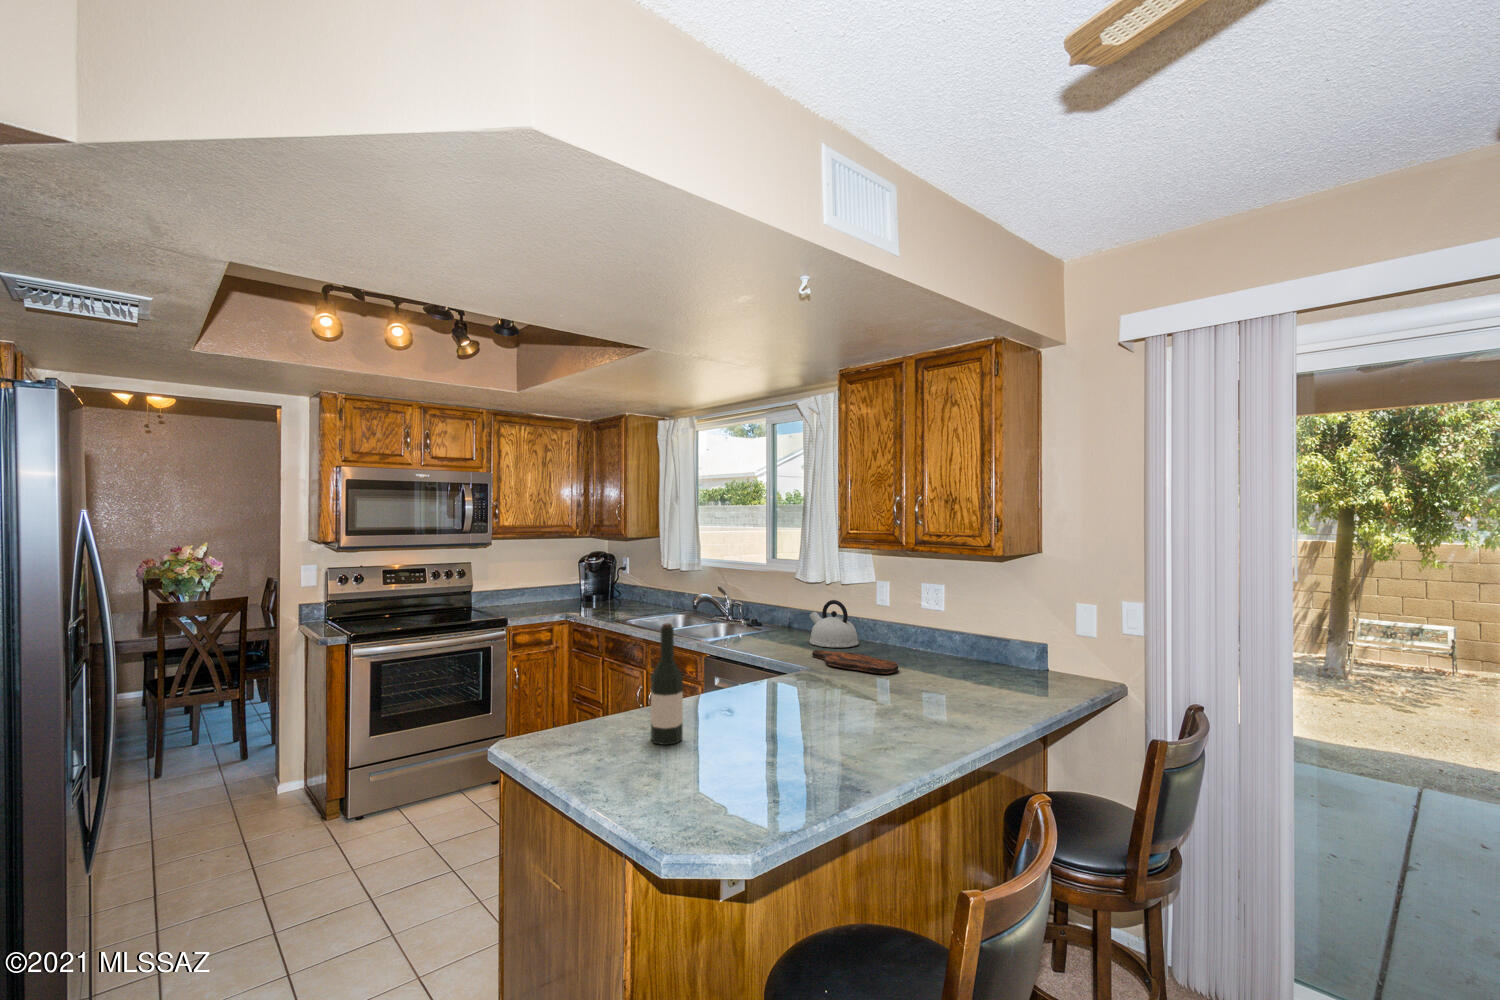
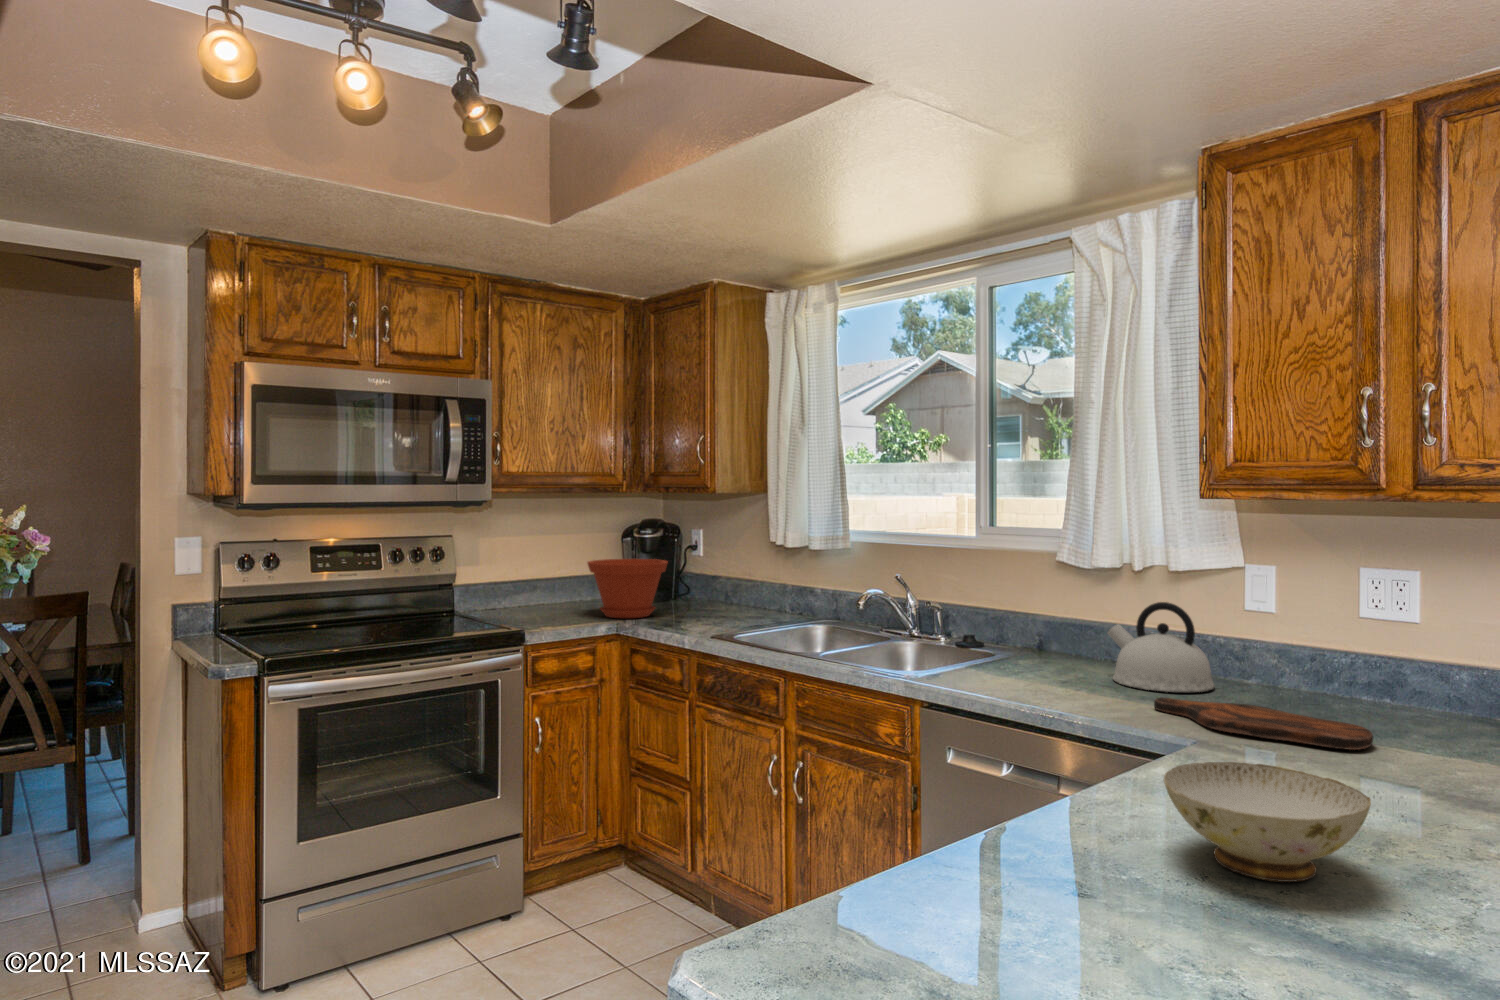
plant pot: none [550,574,598,610] -> present [588,559,668,618]
wine bottle: present [651,623,683,745] -> none [1031,640,1110,938]
ceramic bowl: none [735,677,814,726] -> present [1164,762,1371,882]

